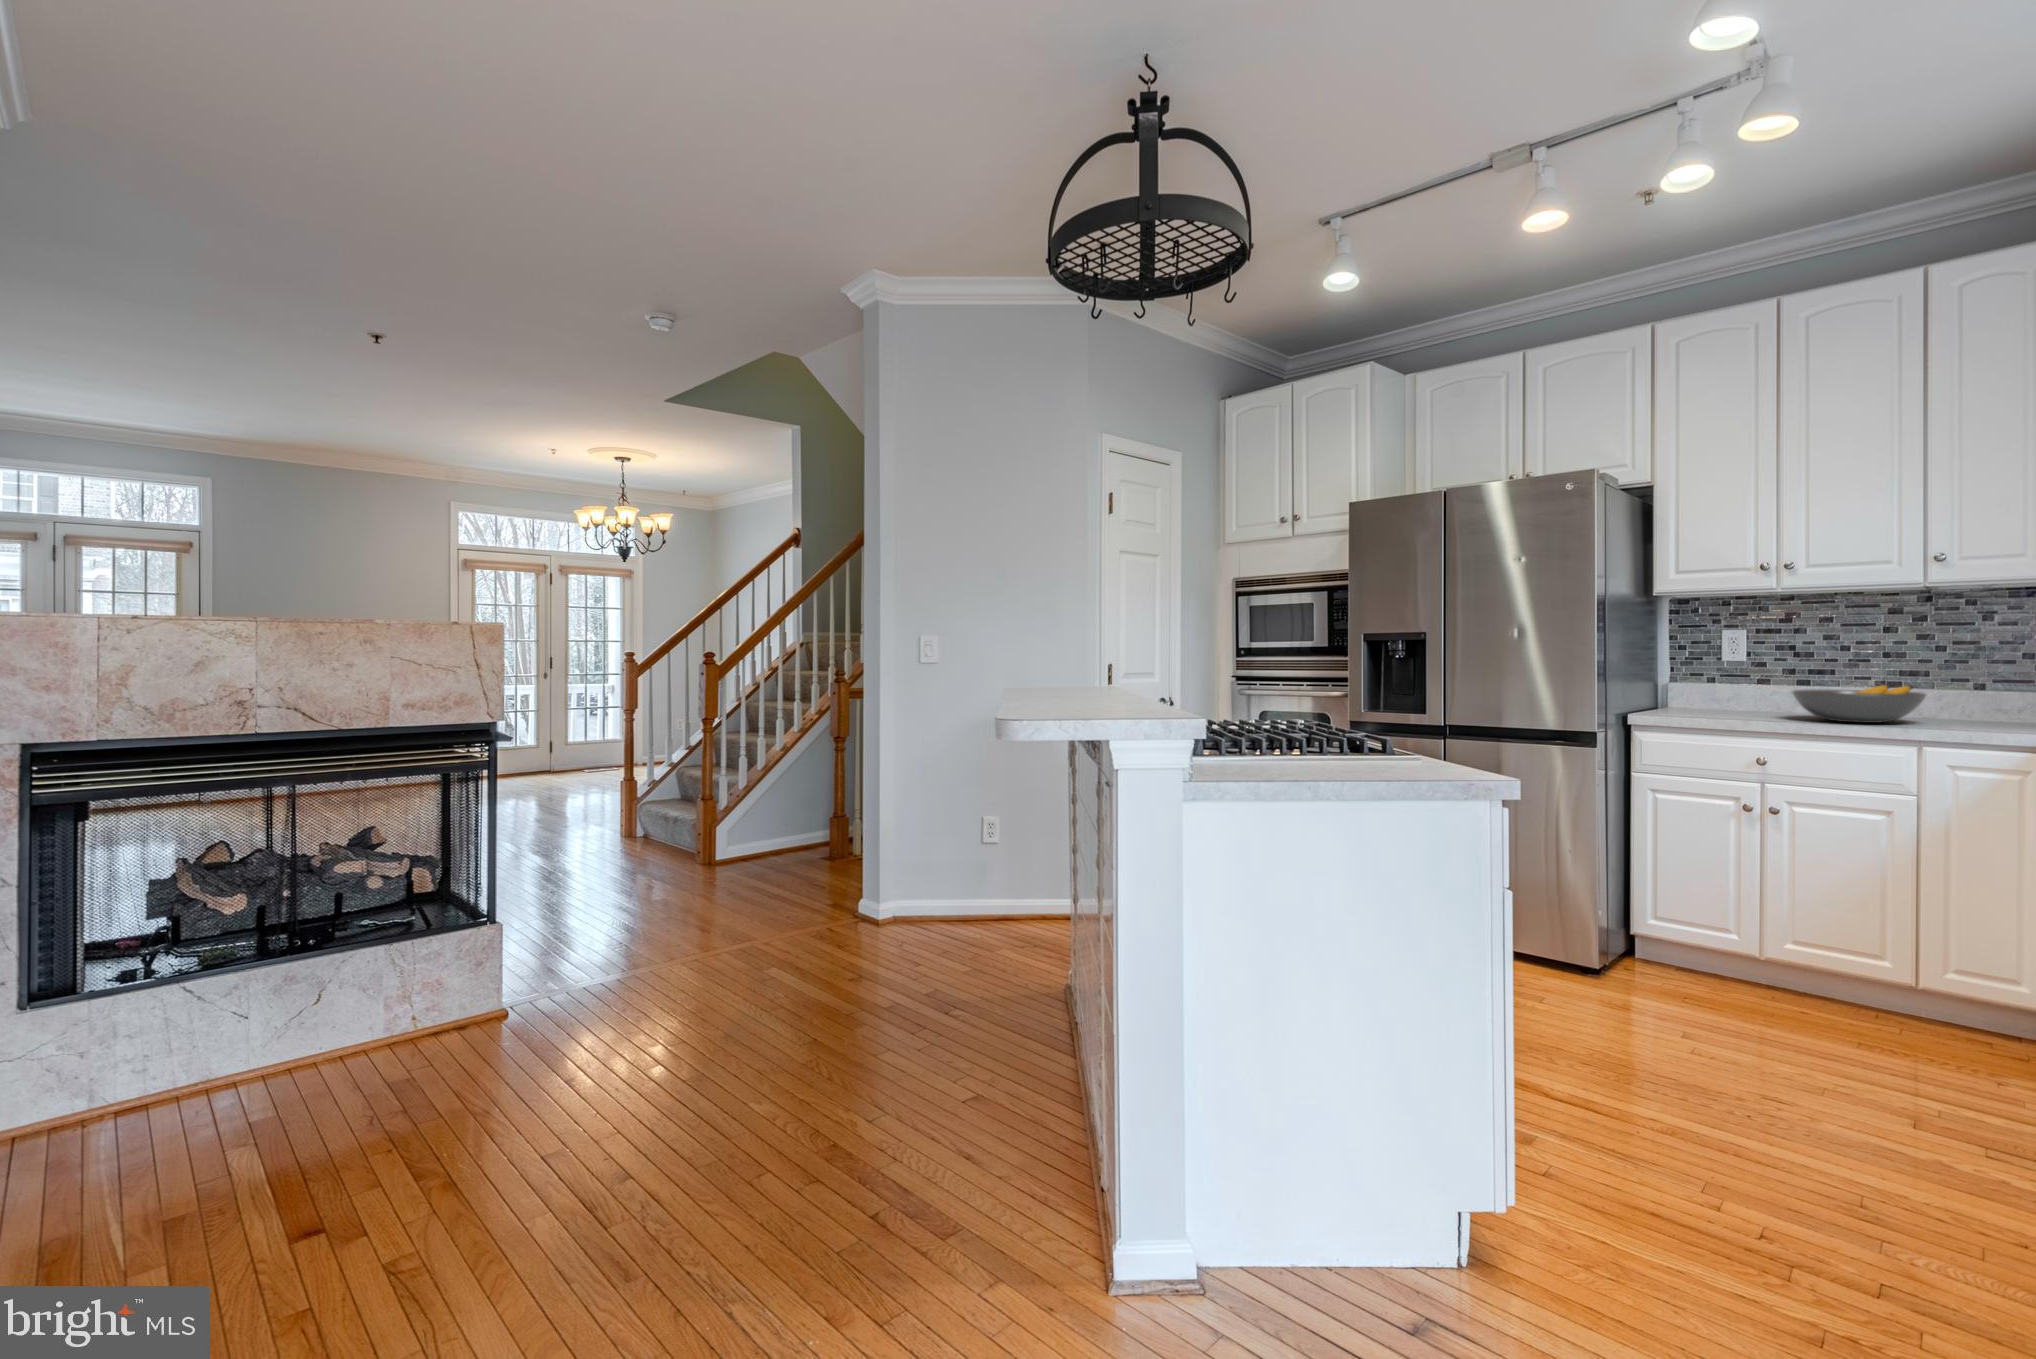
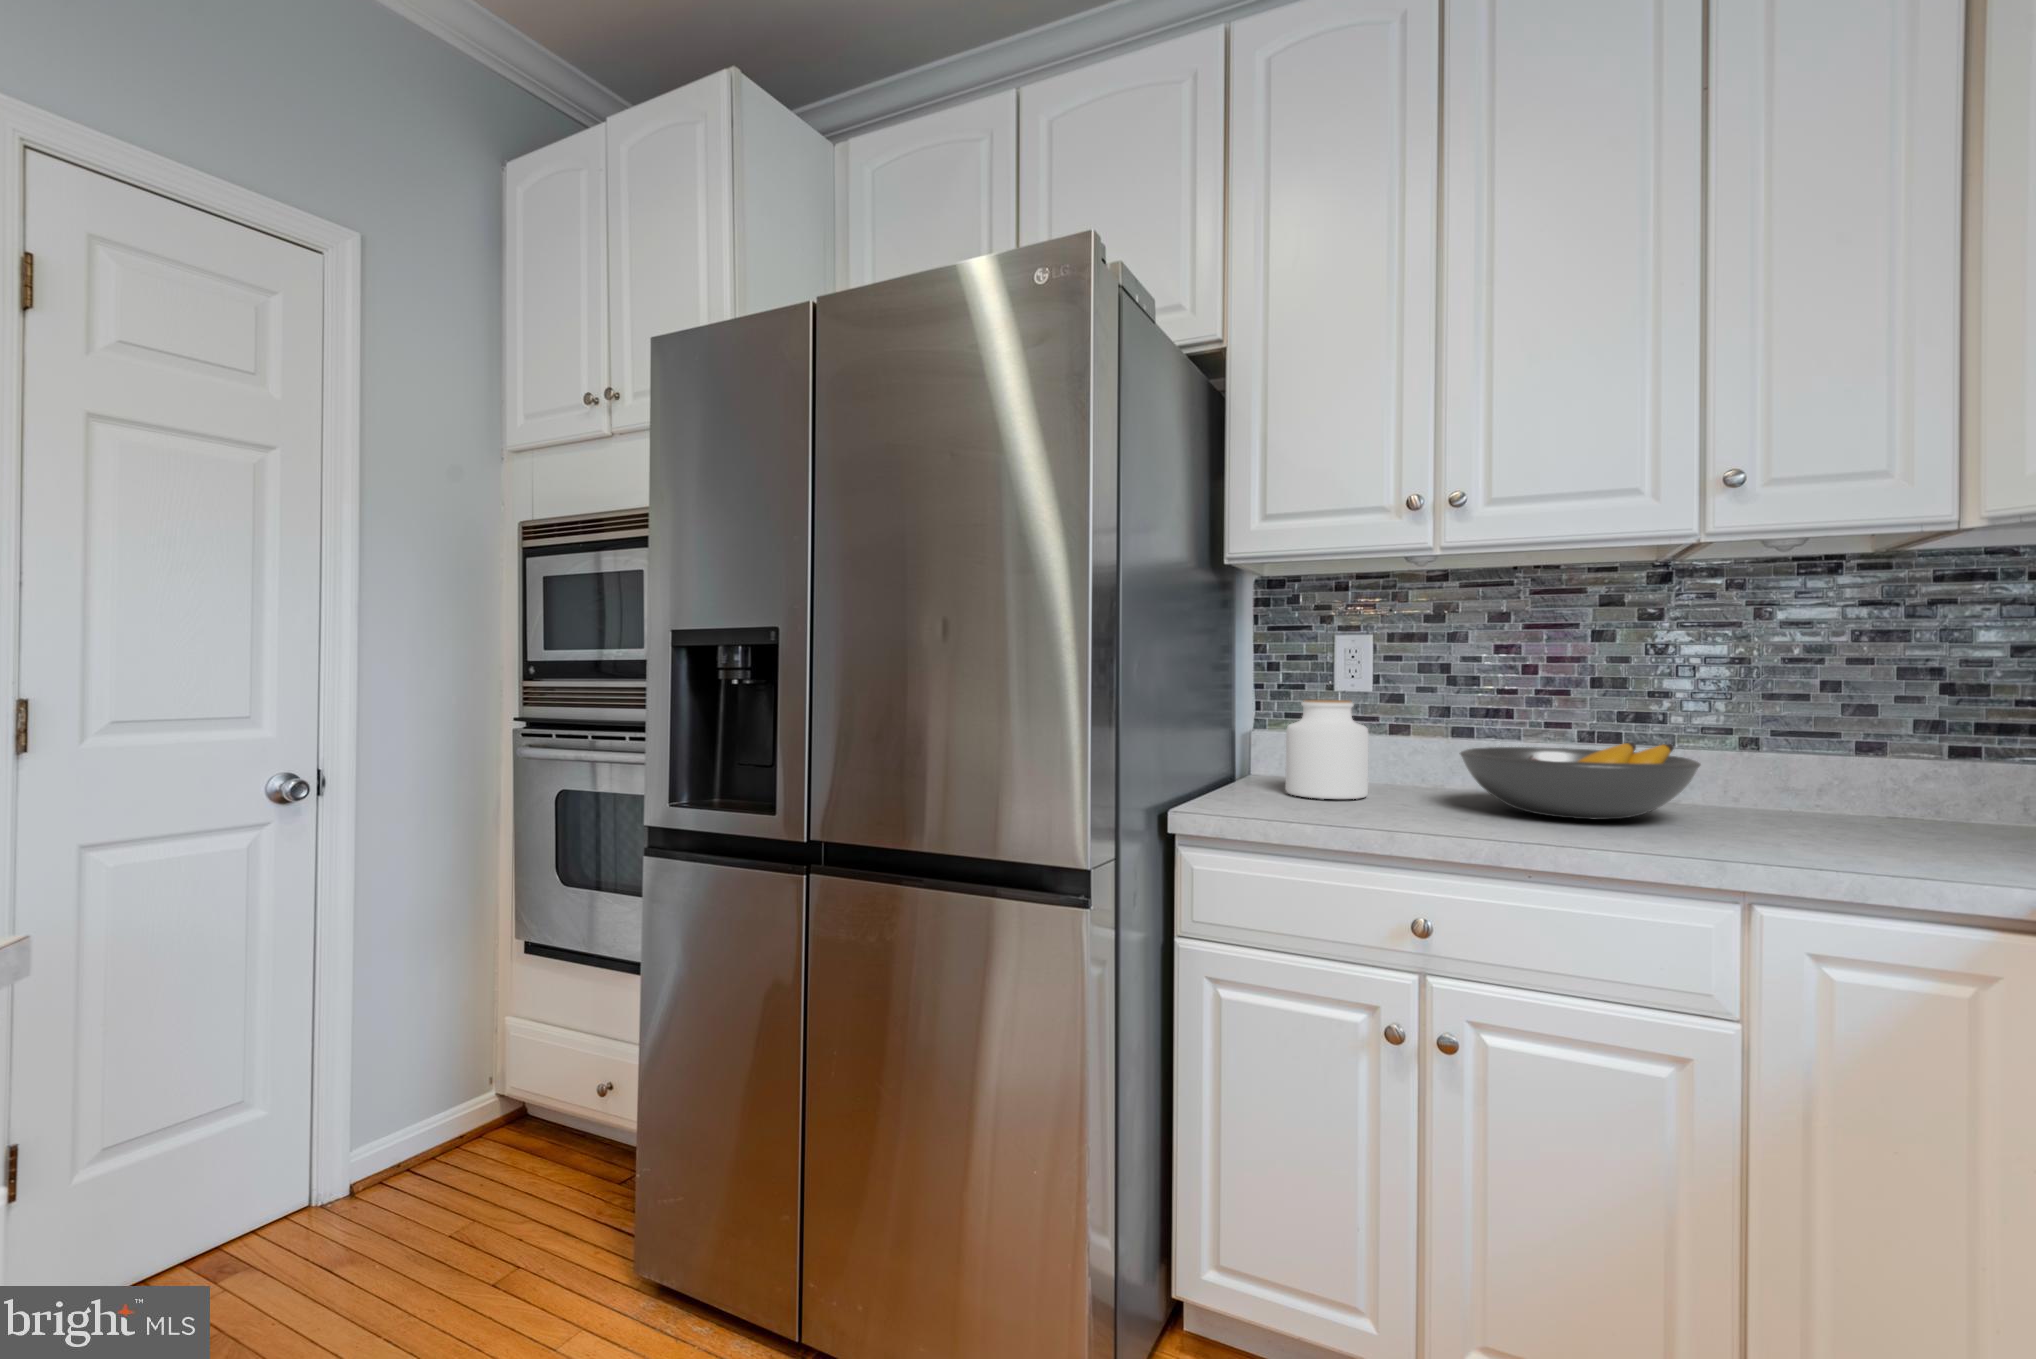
jar: none [1690,665,1740,716] -> present [1285,700,1368,799]

